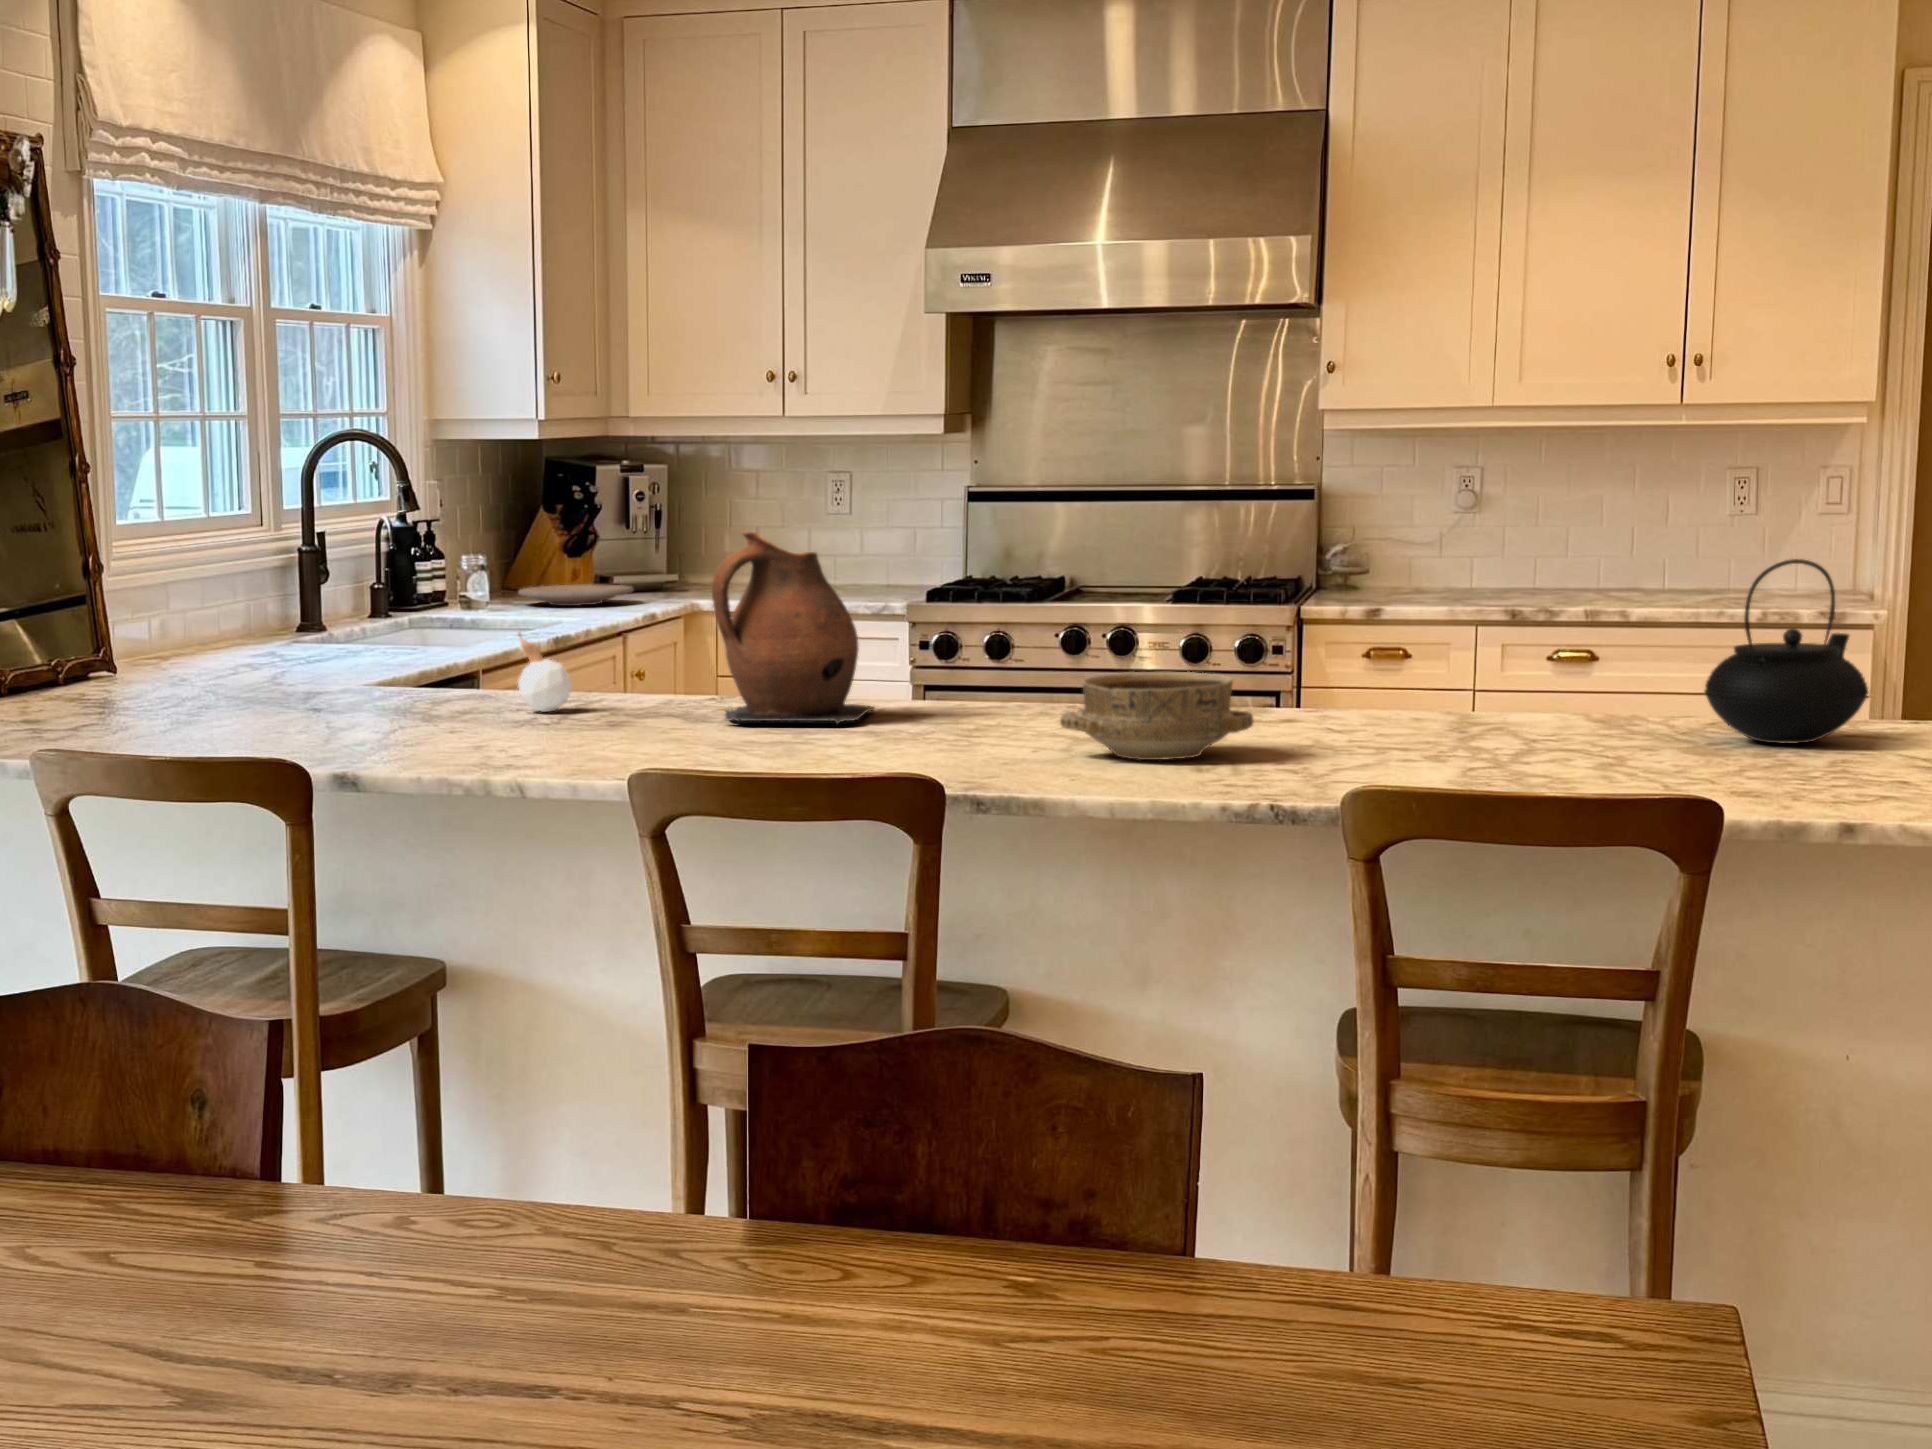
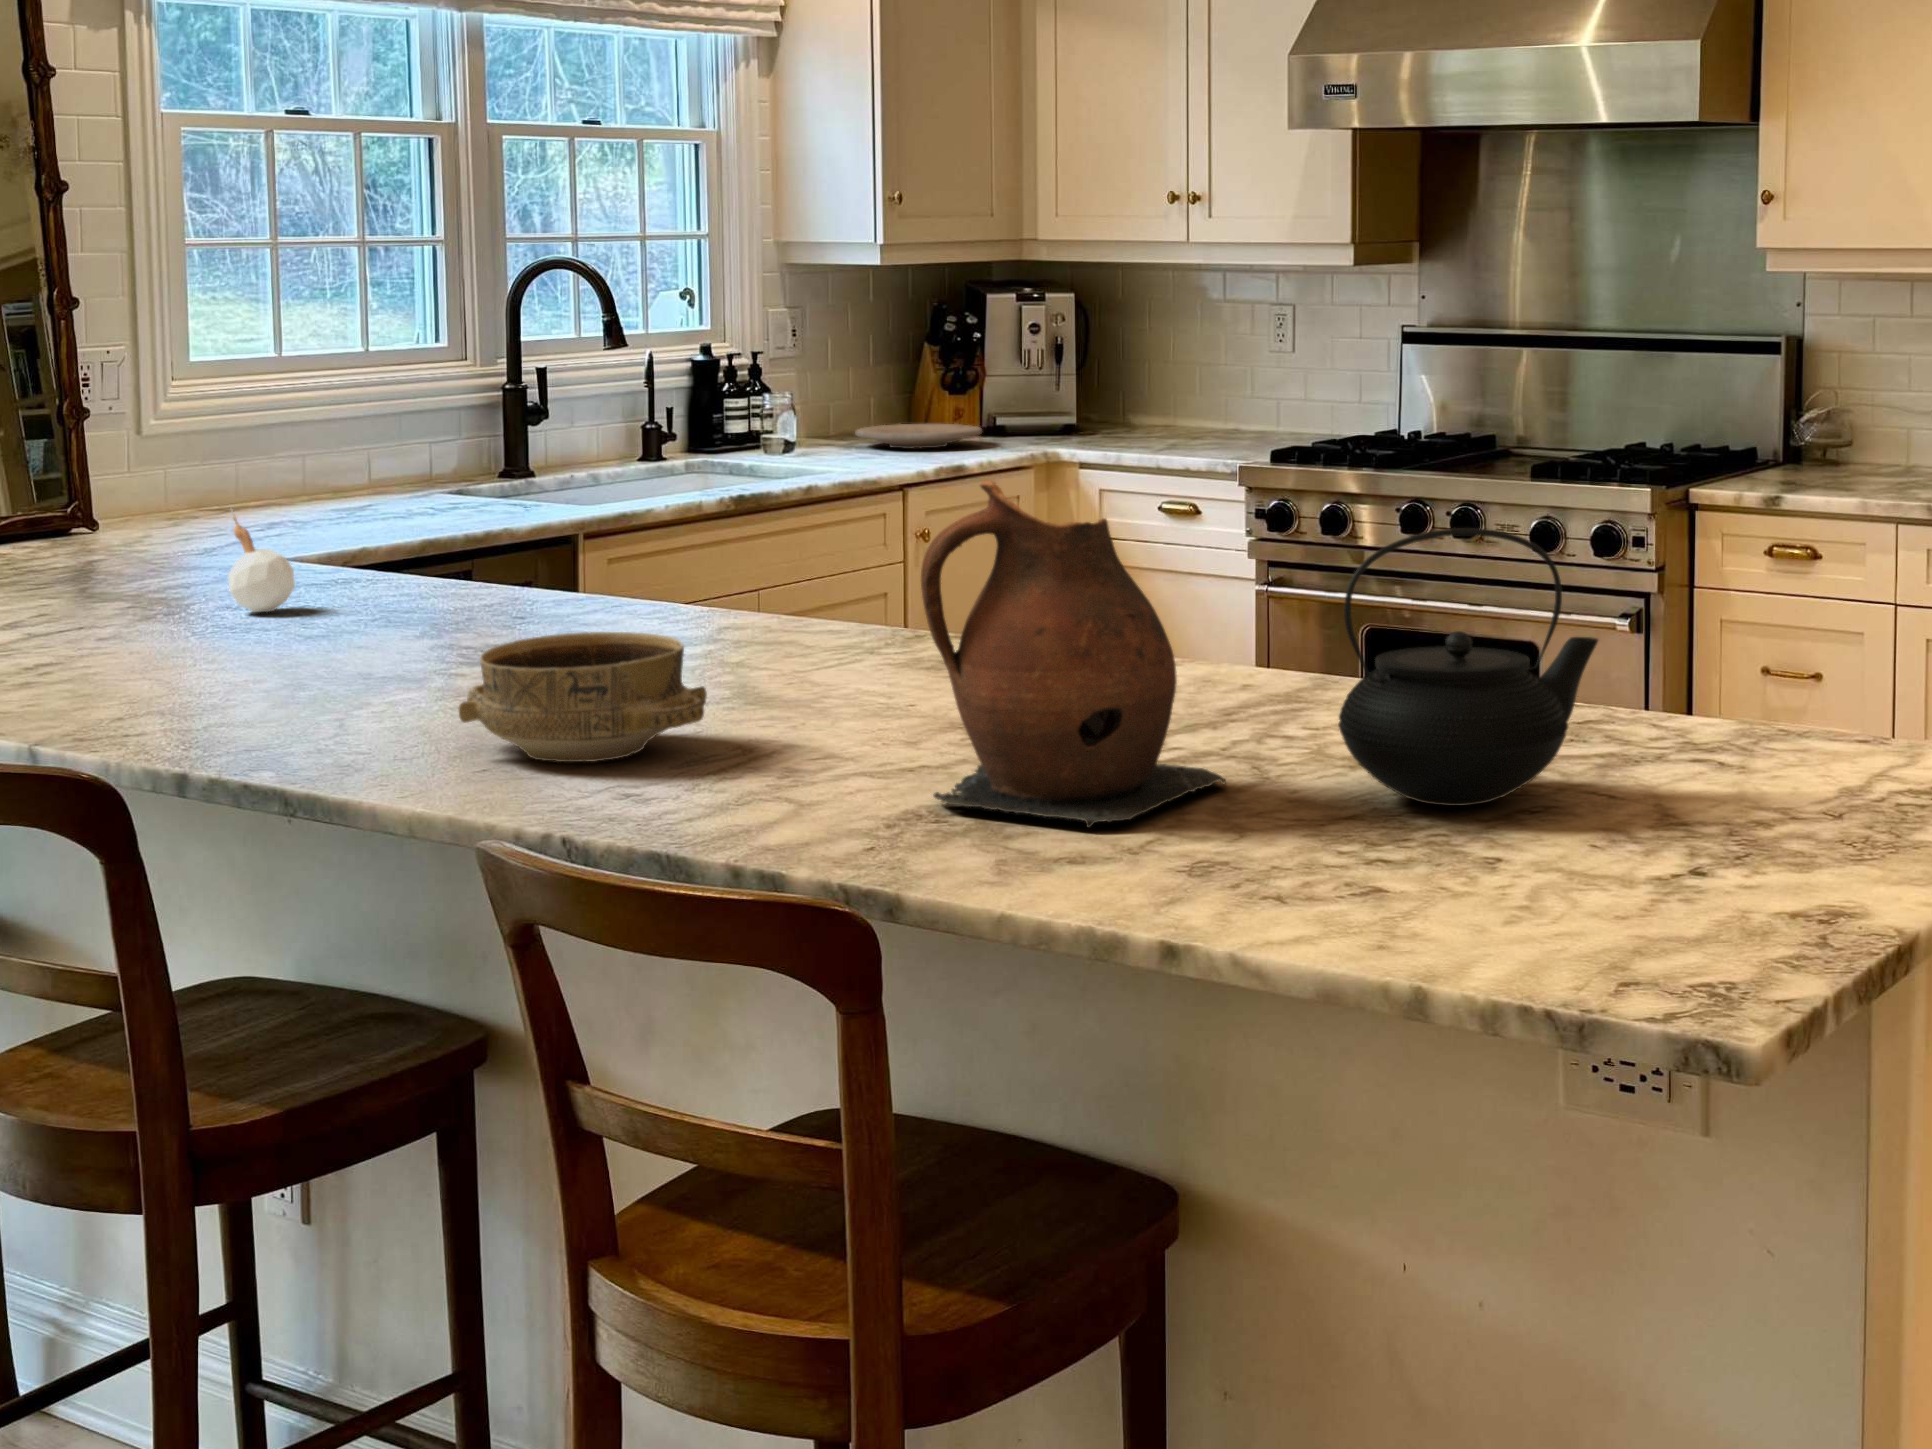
ceramic pitcher: present [712,531,875,724] -> present [921,480,1225,828]

